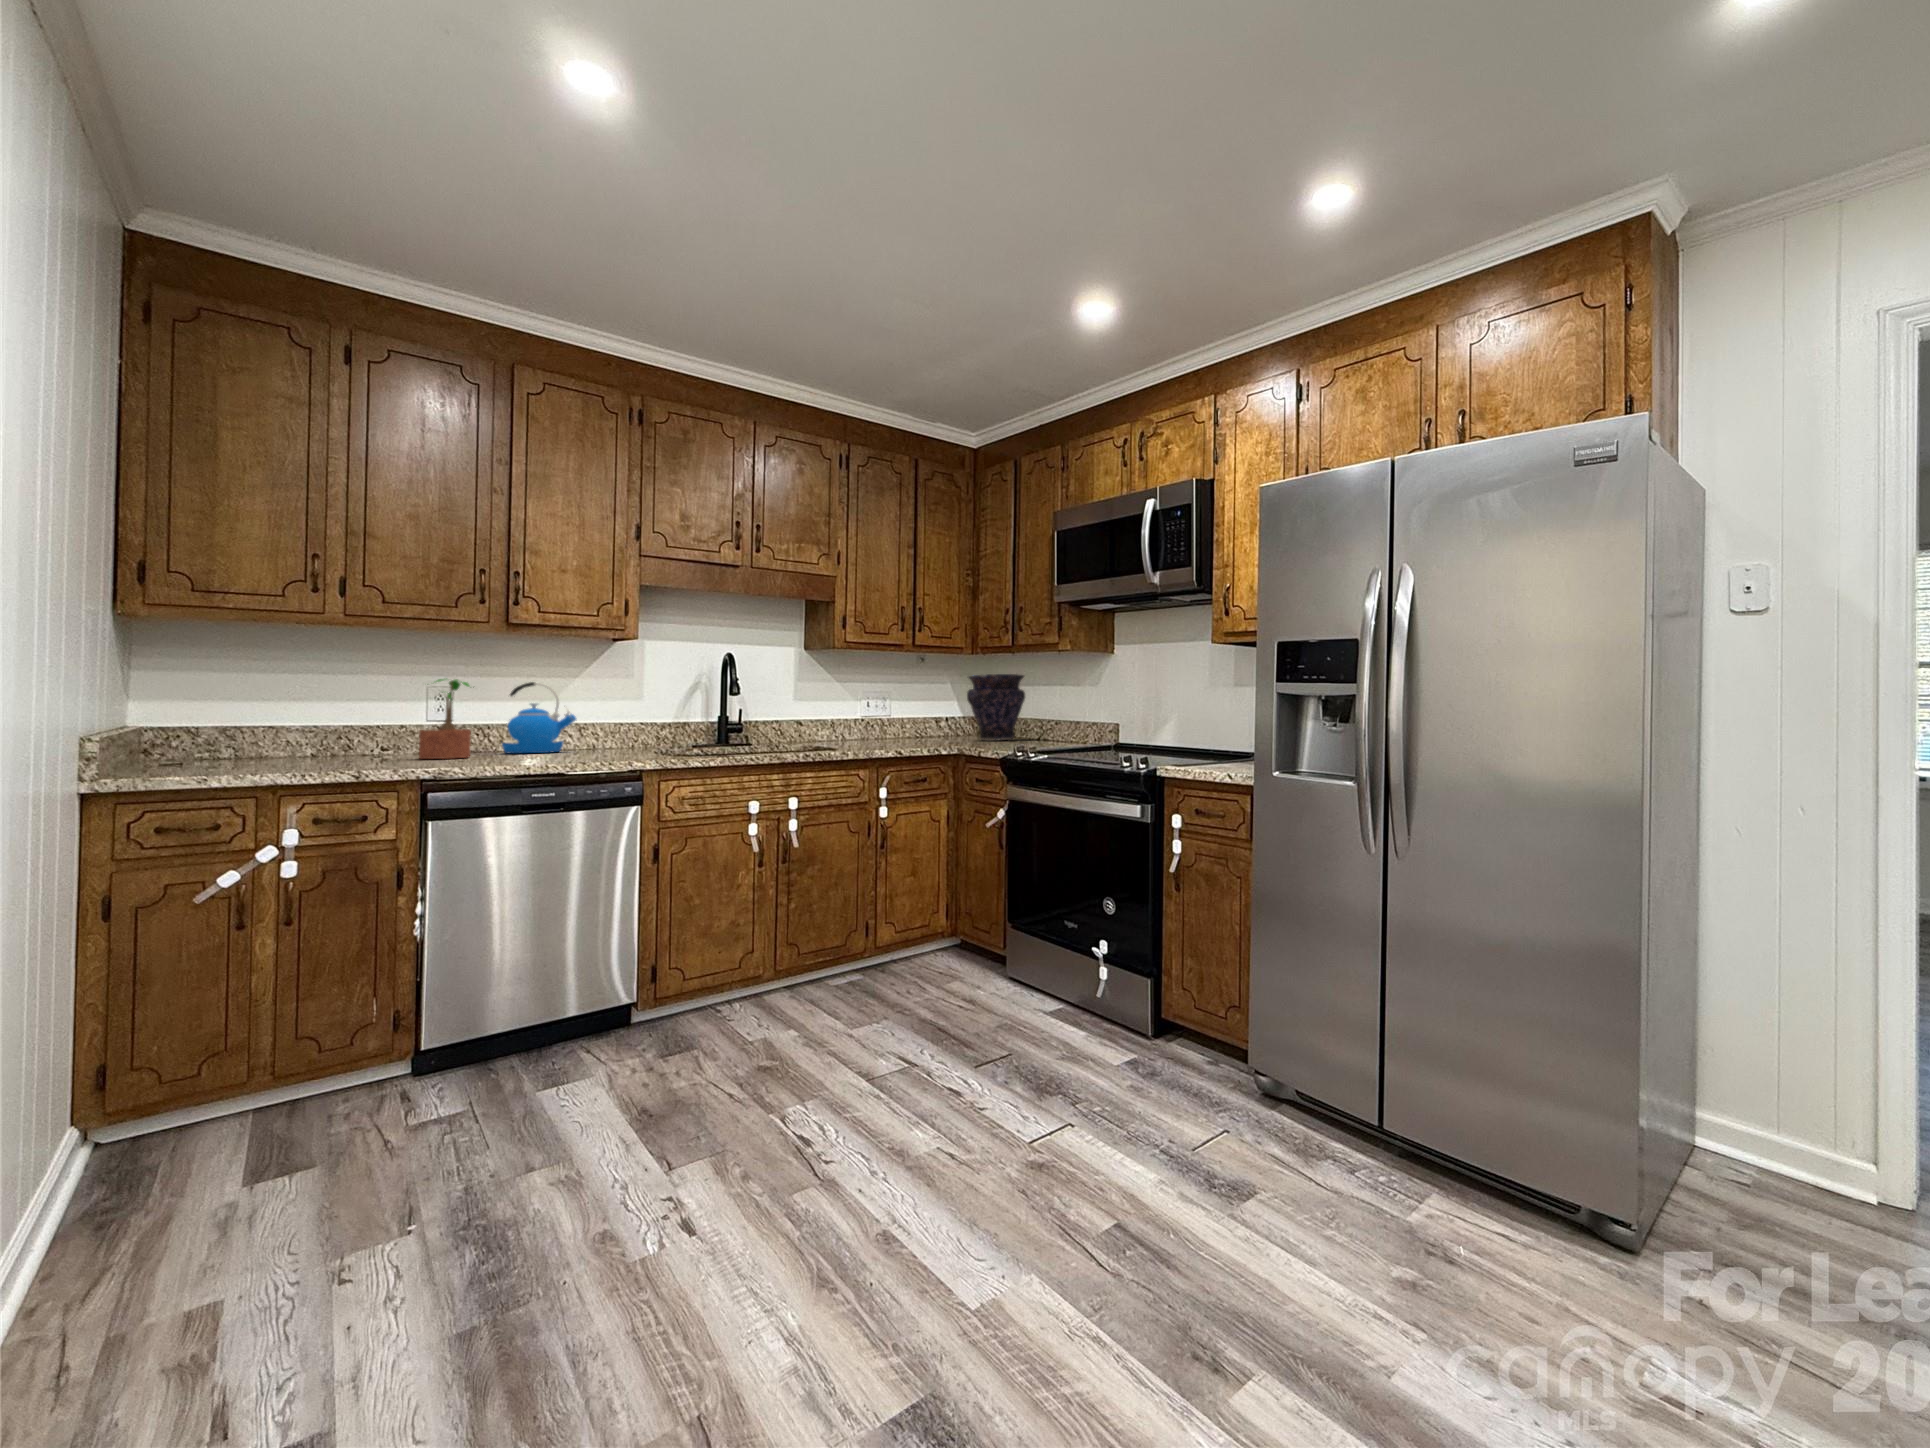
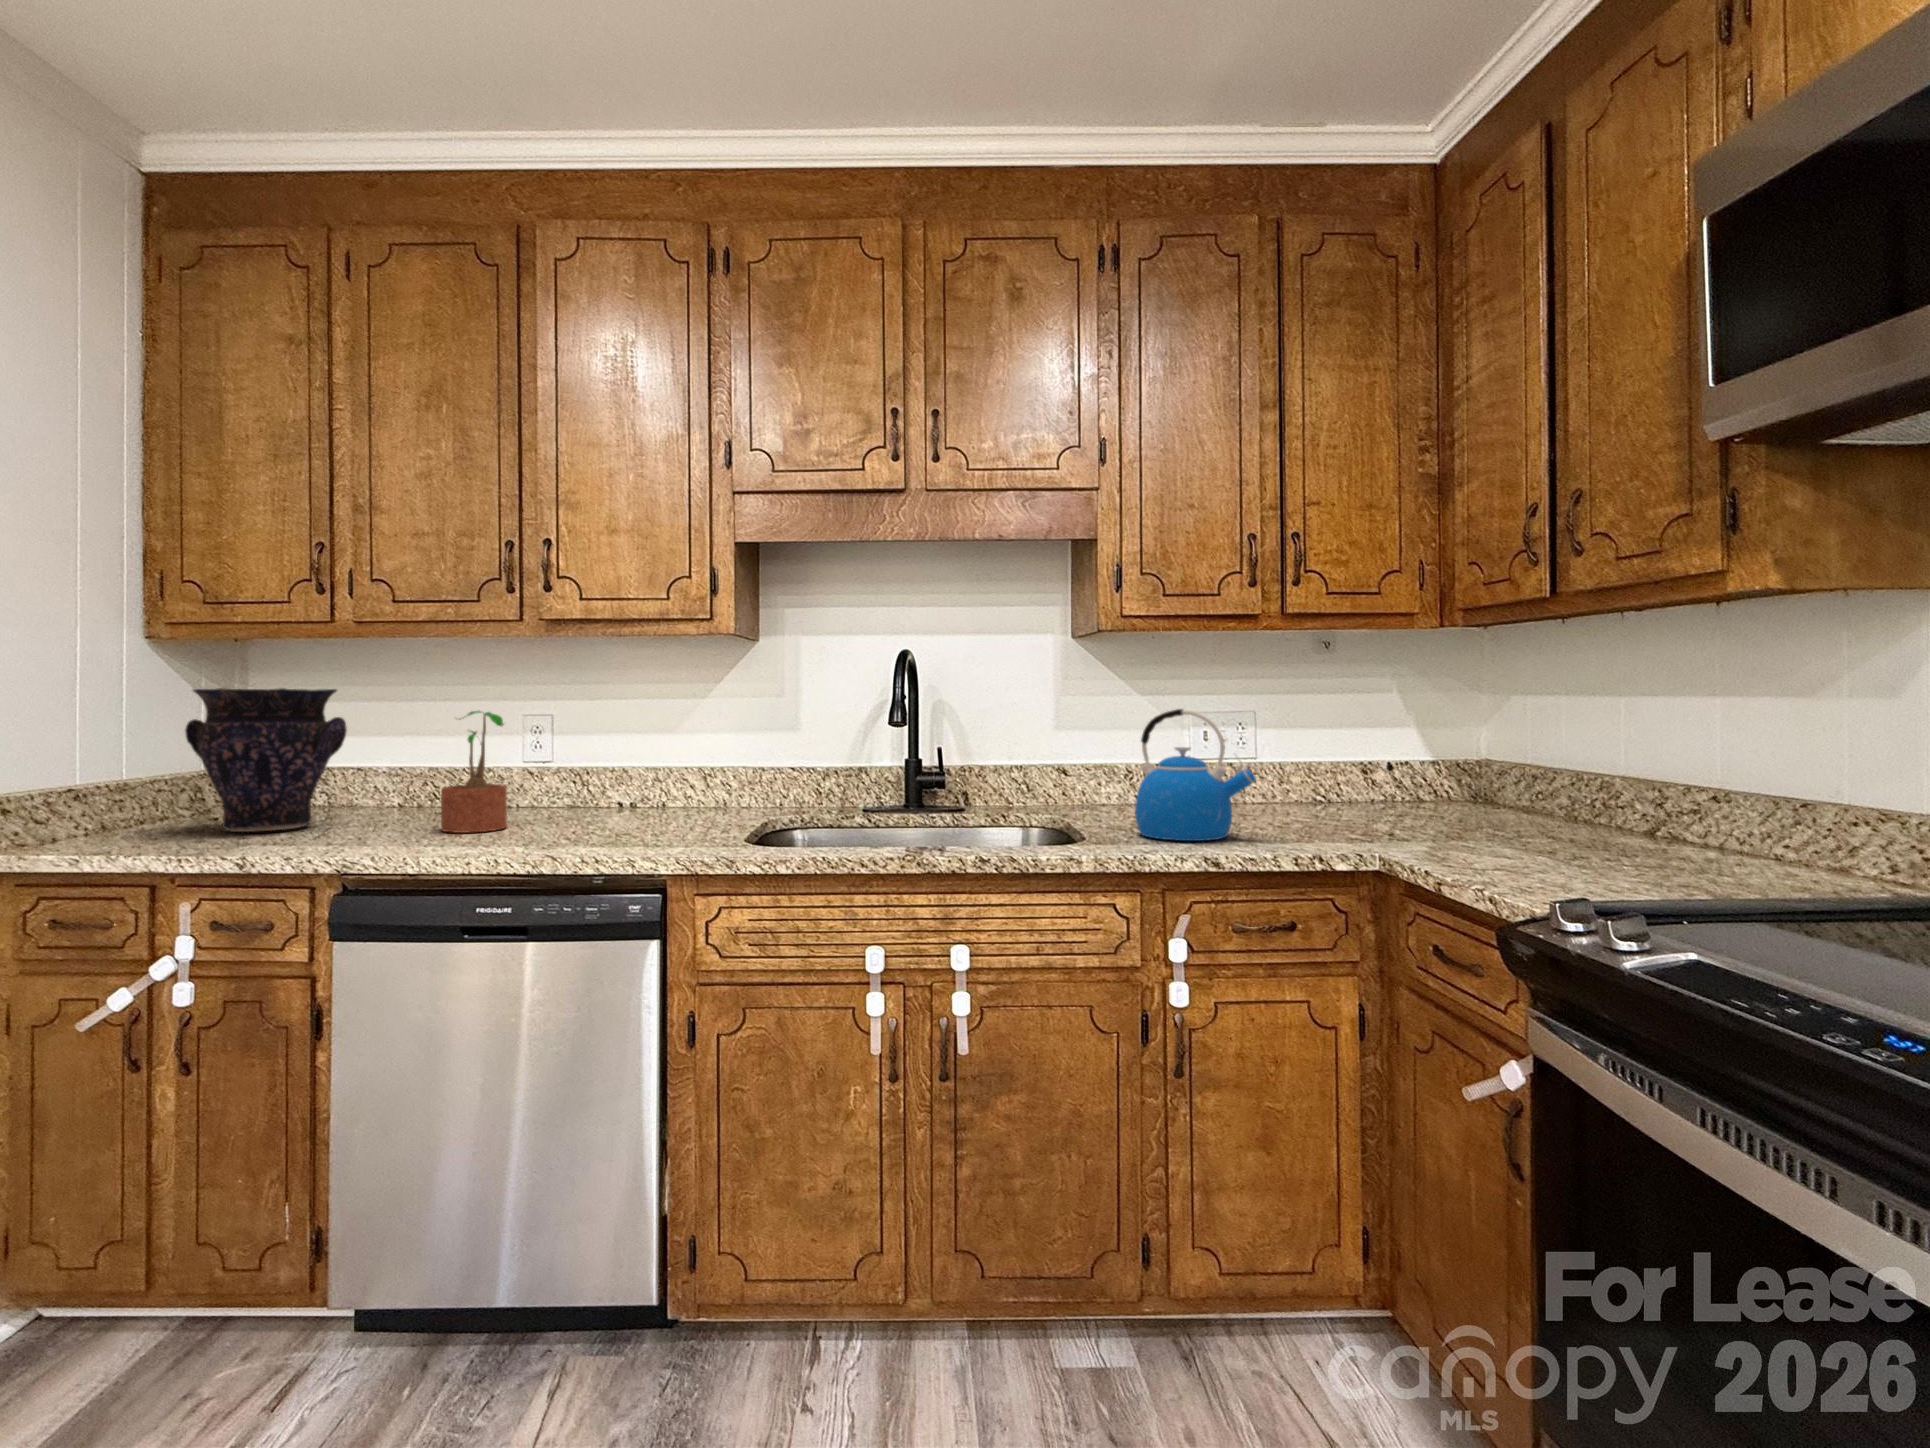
vase: present [967,674,1025,741] -> present [185,688,347,832]
kettle: present [502,682,576,753] -> present [1135,709,1255,841]

